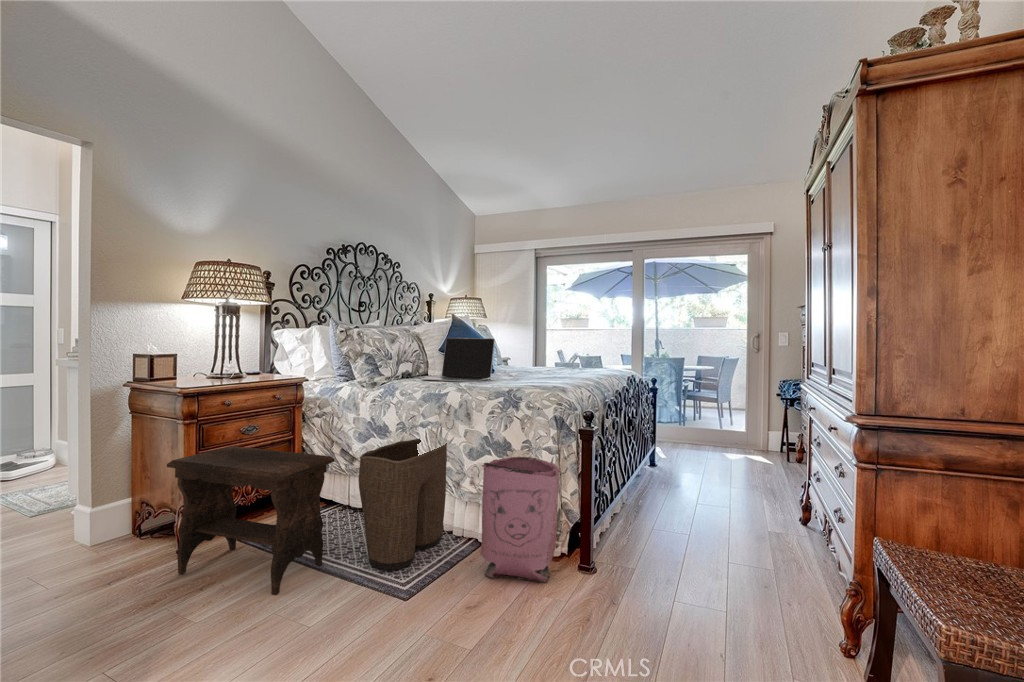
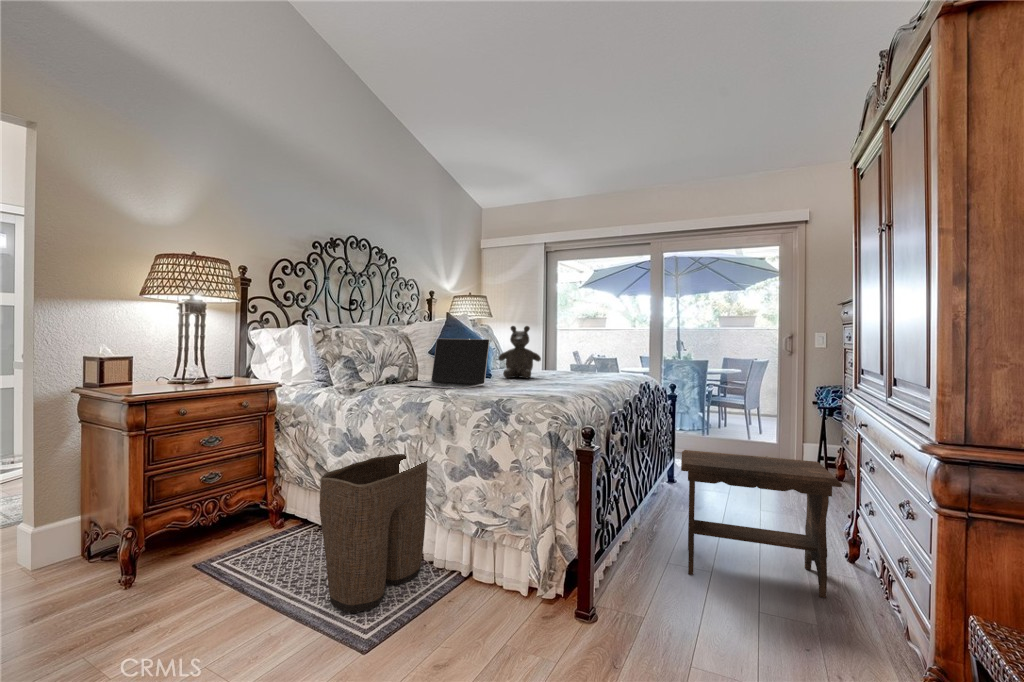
teddy bear: none [498,326,537,374] -> present [499,326,541,379]
footstool: present [167,446,334,595] -> present [681,450,842,598]
bag: present [480,457,560,582] -> none [459,480,553,635]

